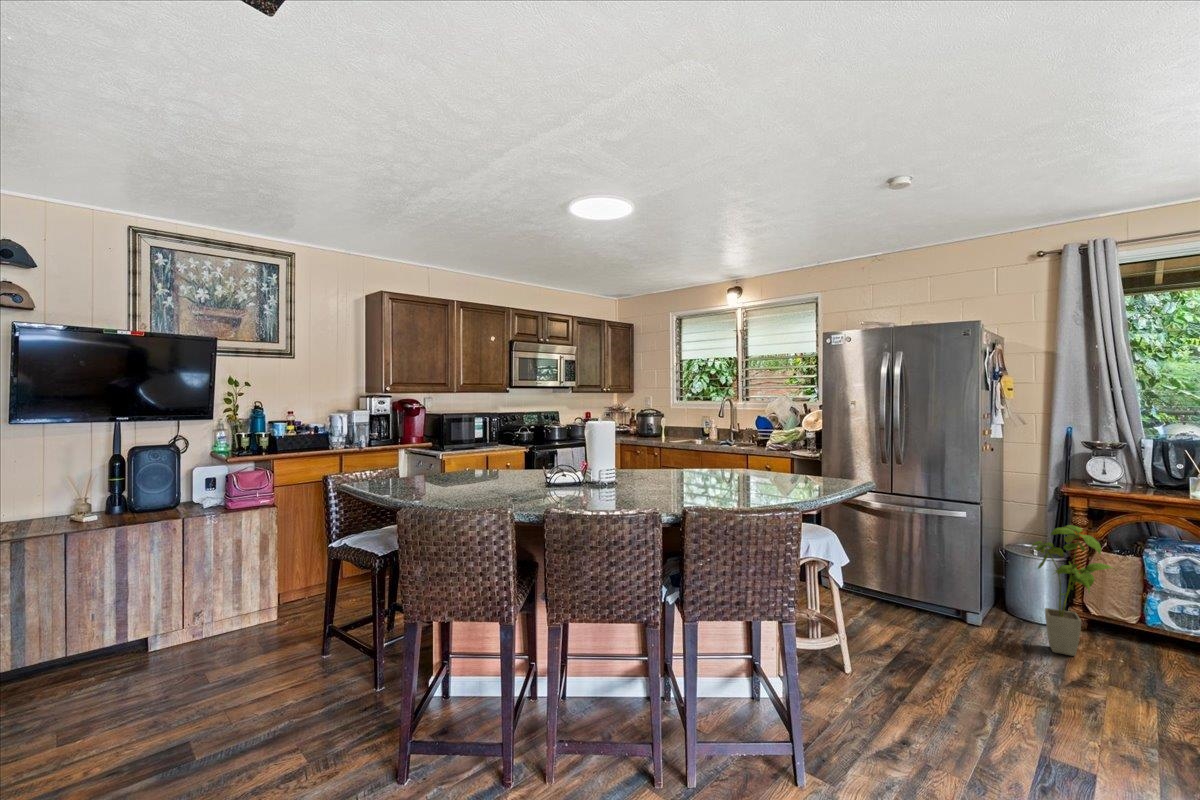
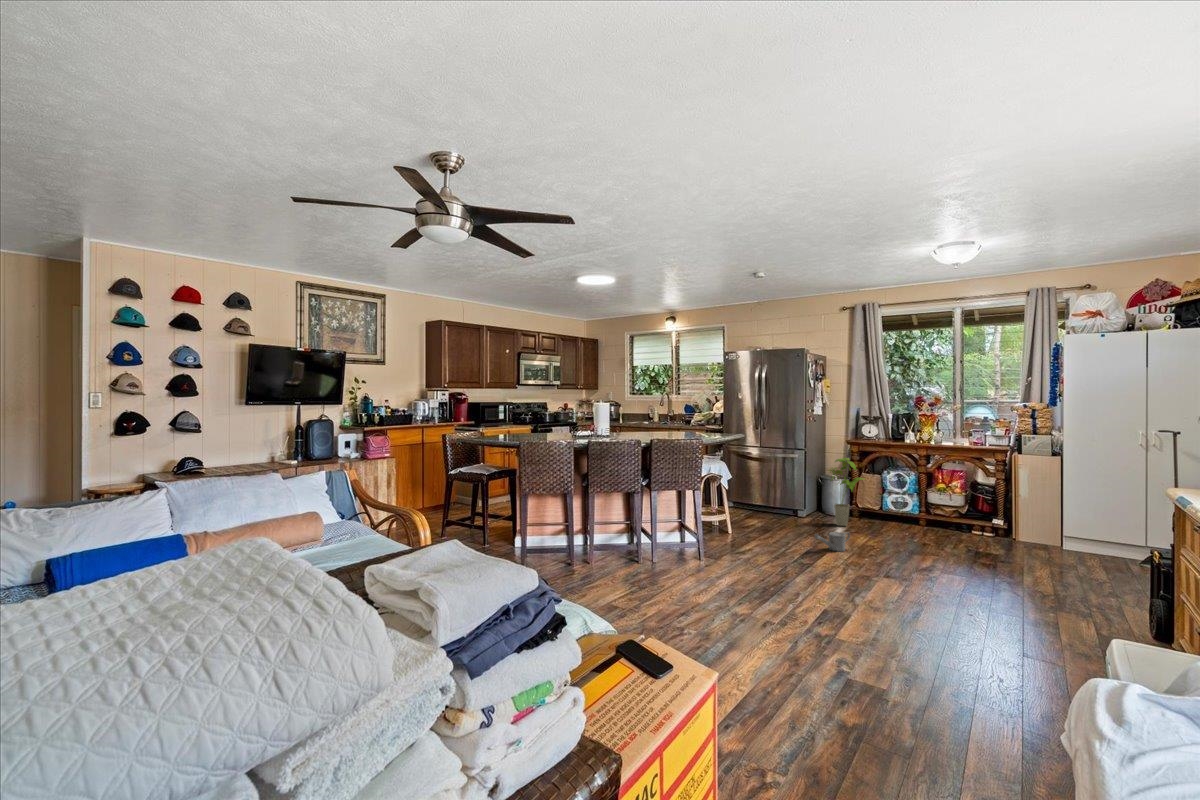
watering can: none [1054,706,1130,760] -> present [815,532,850,552]

